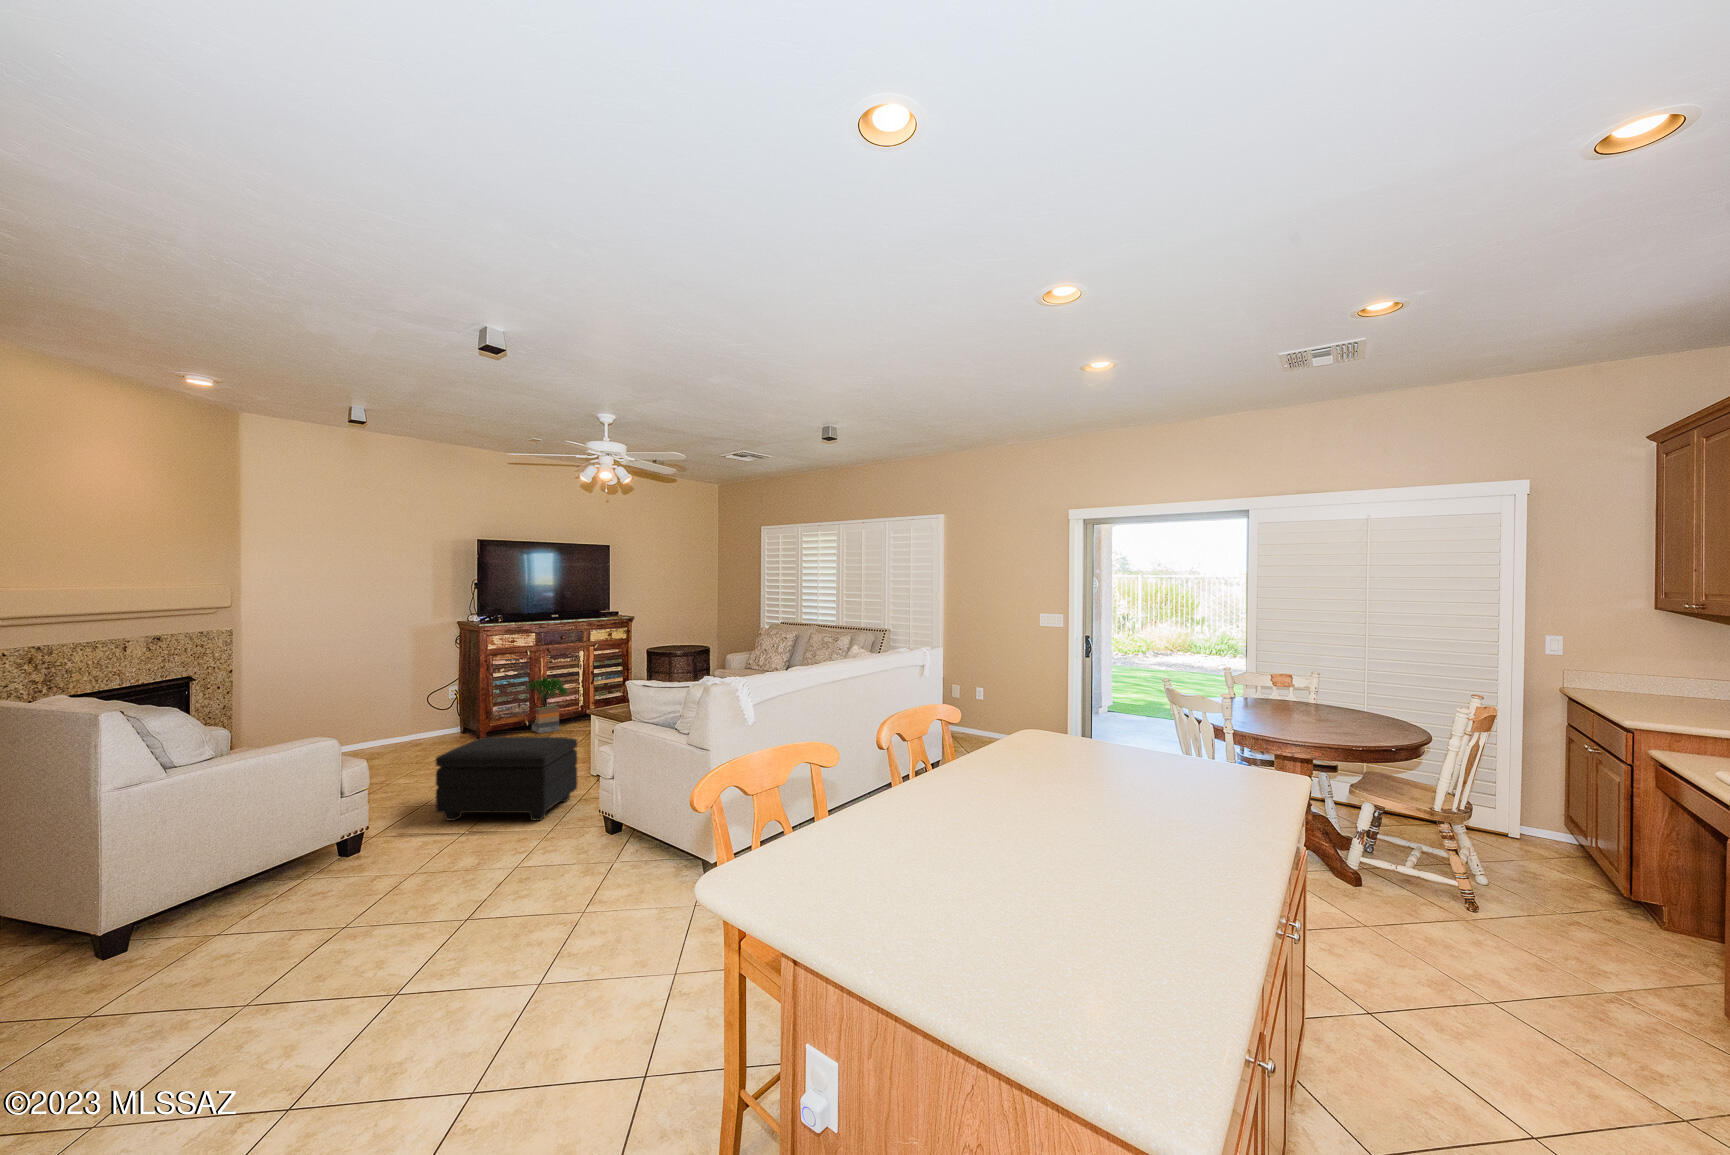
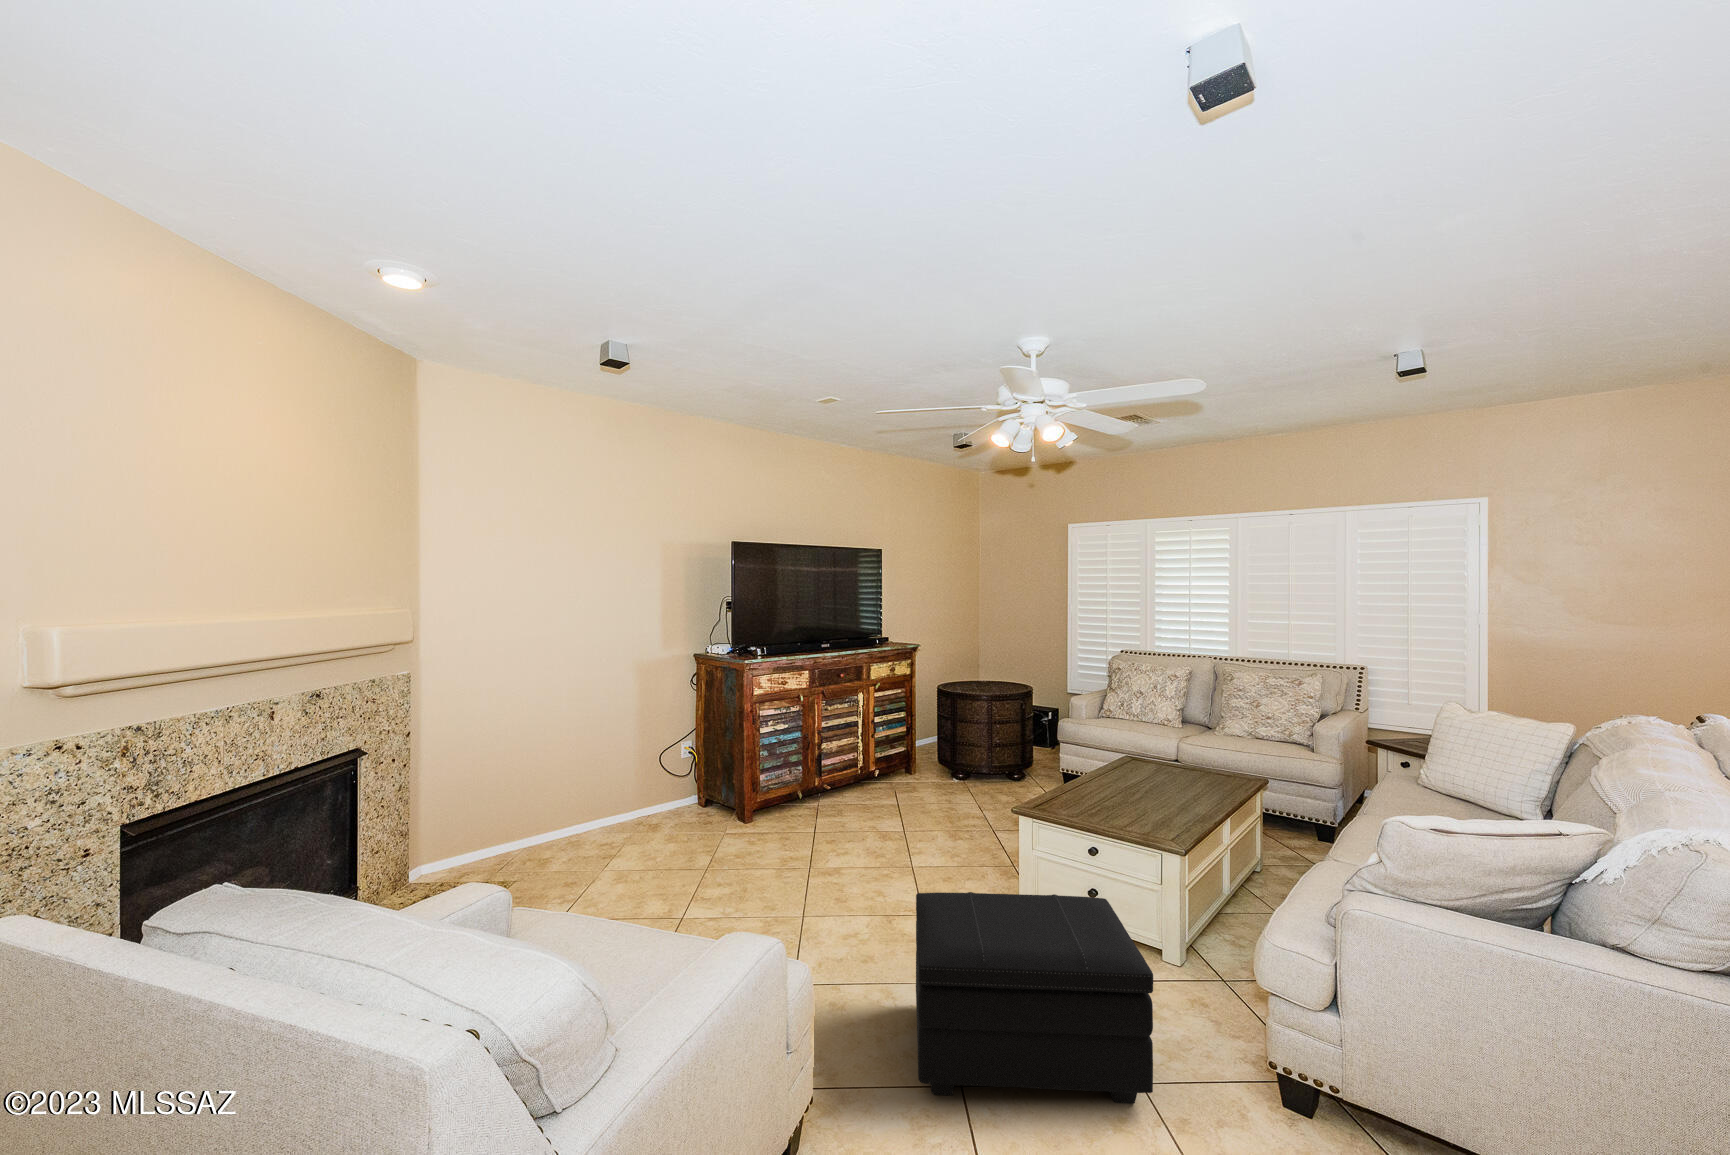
potted tree: present [527,678,568,733] -> none [805,733,868,822]

